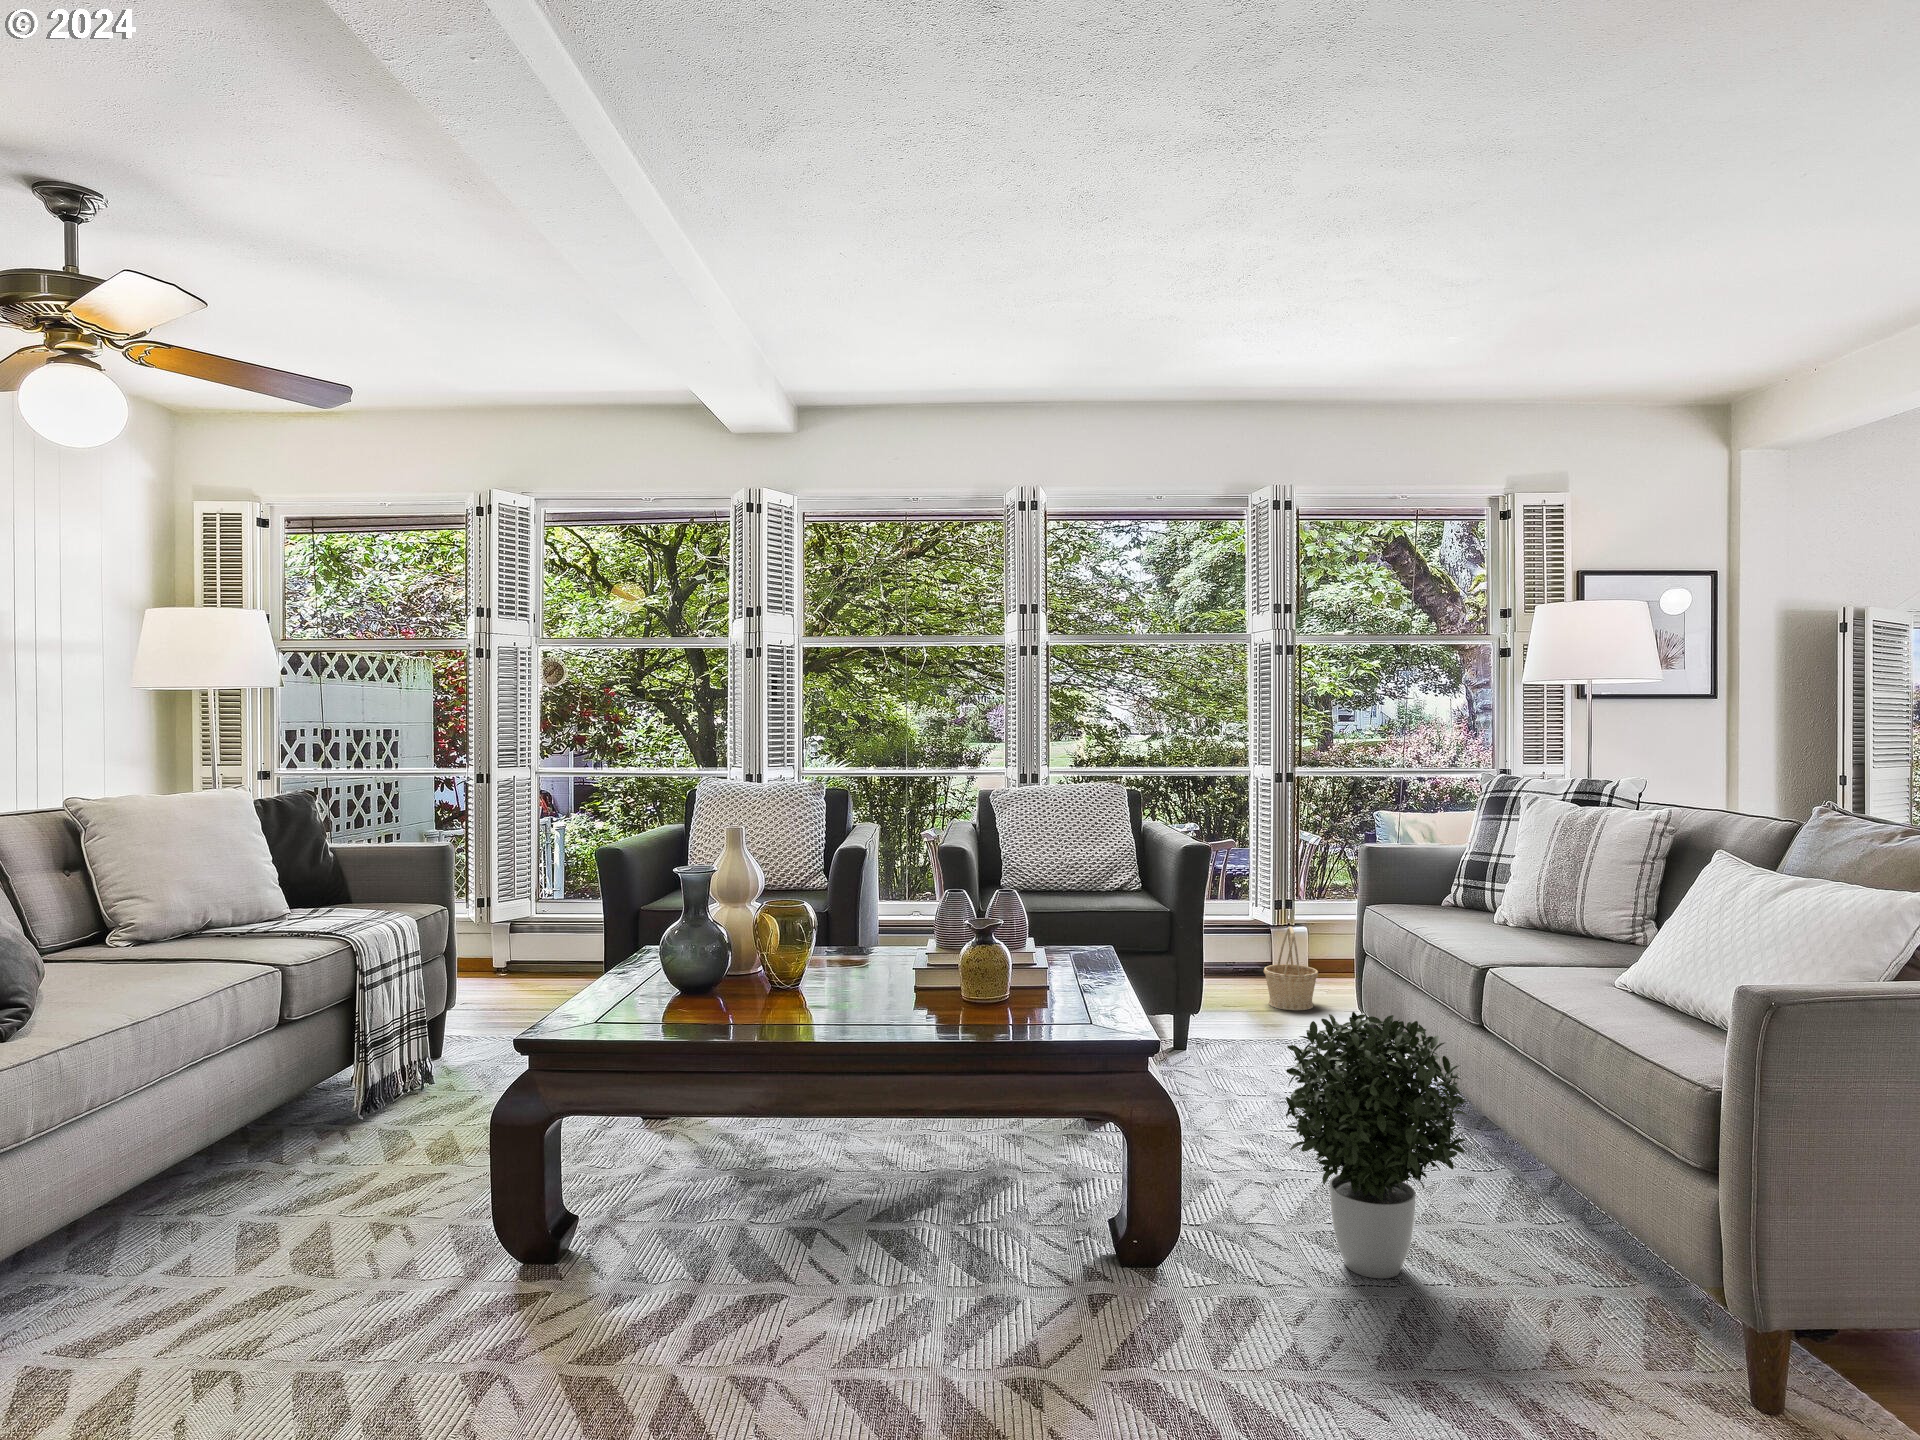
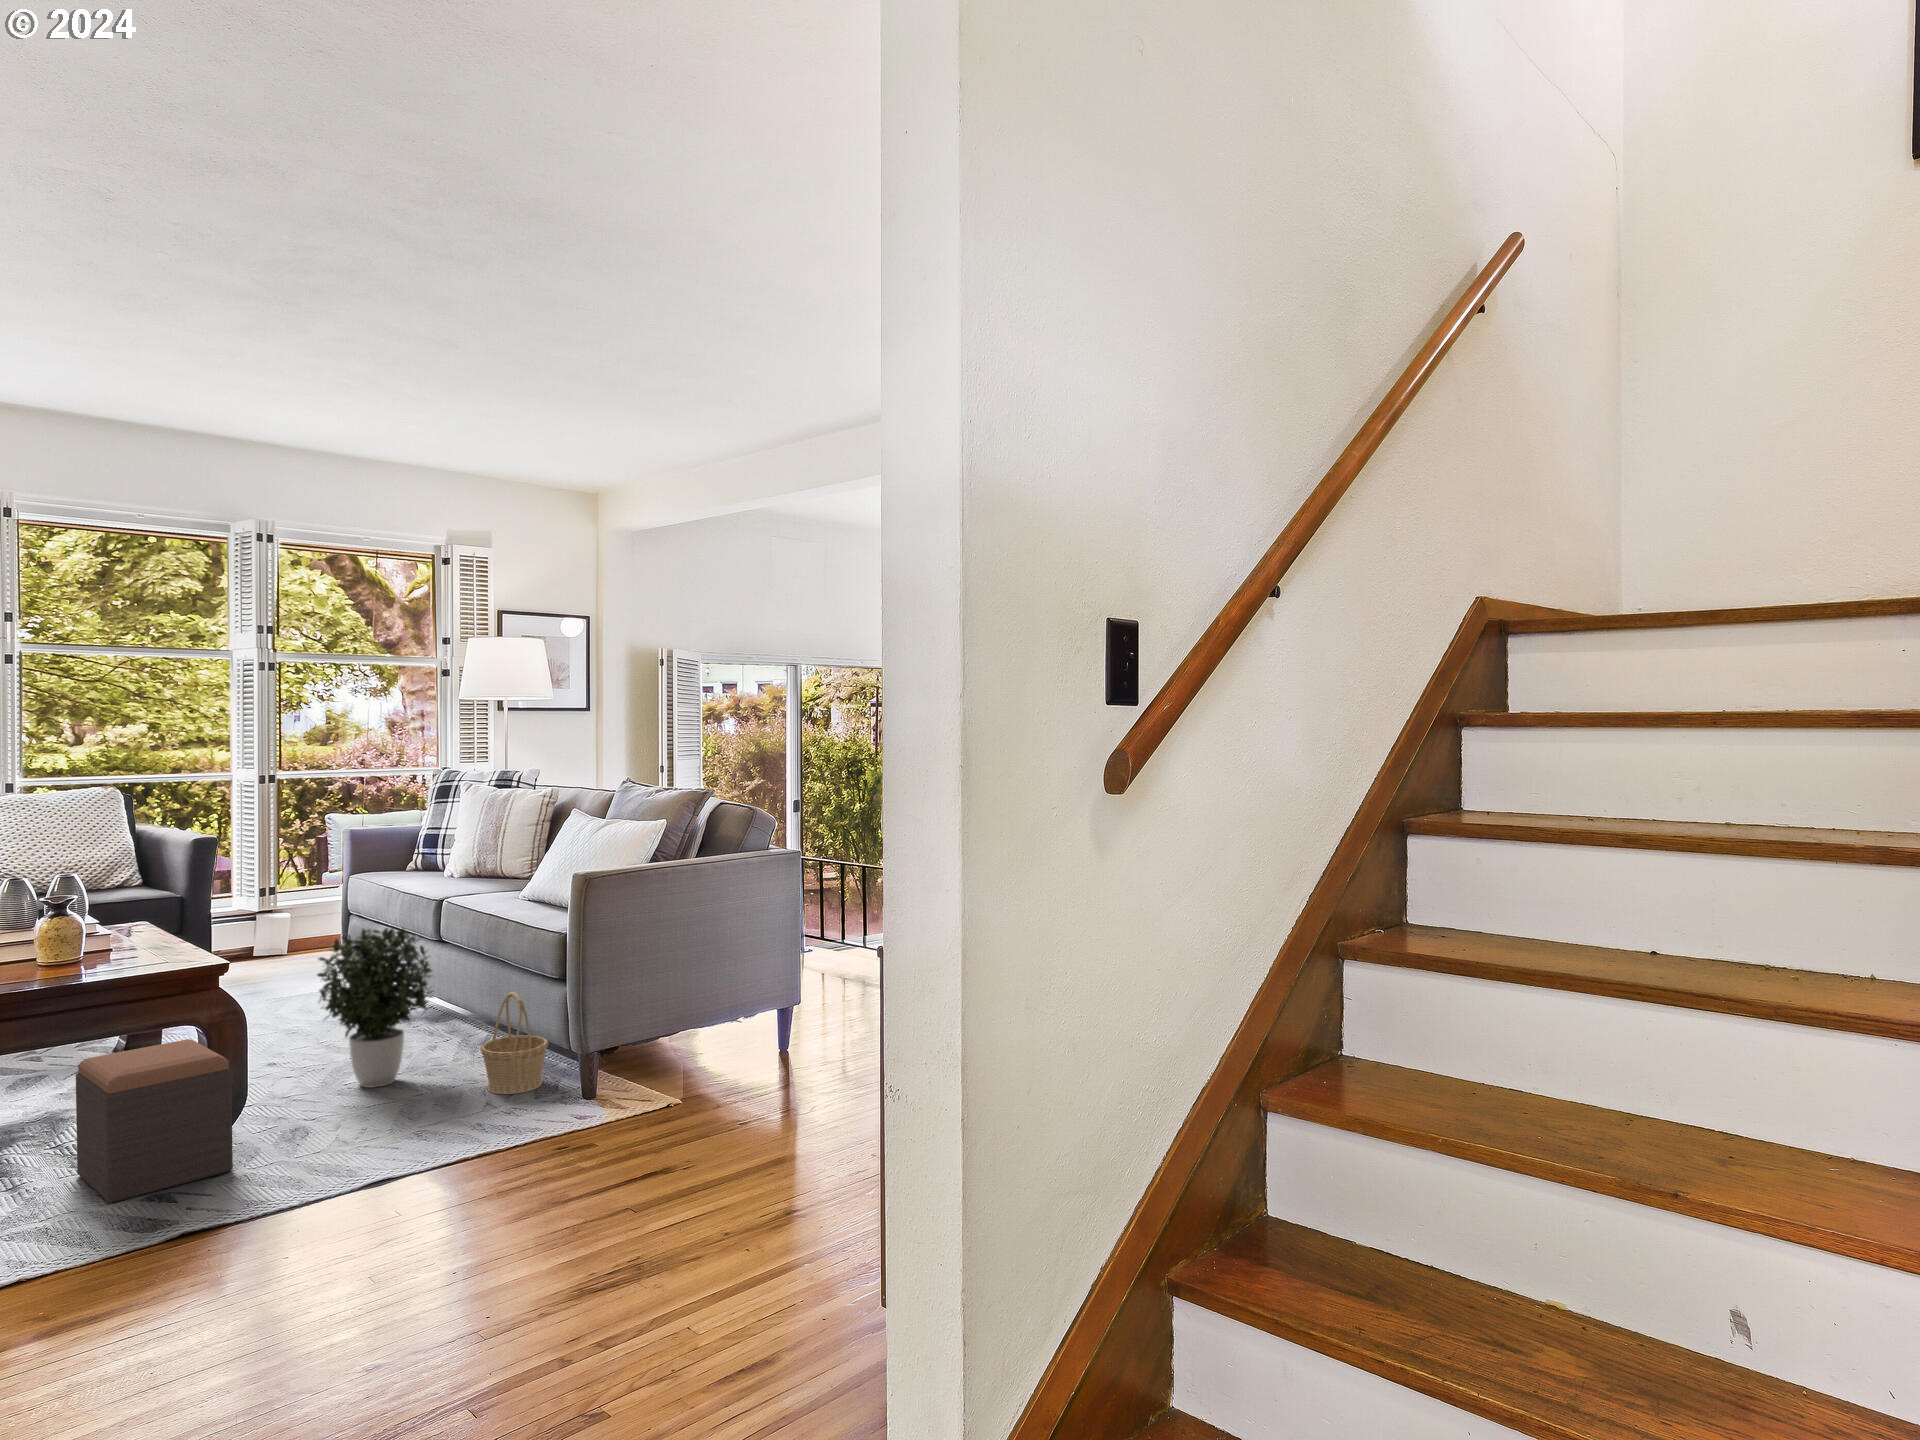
basket: present [1264,926,1318,1010] -> present [480,992,548,1094]
footstool: none [942,1155,1119,1409] -> present [76,1039,233,1203]

